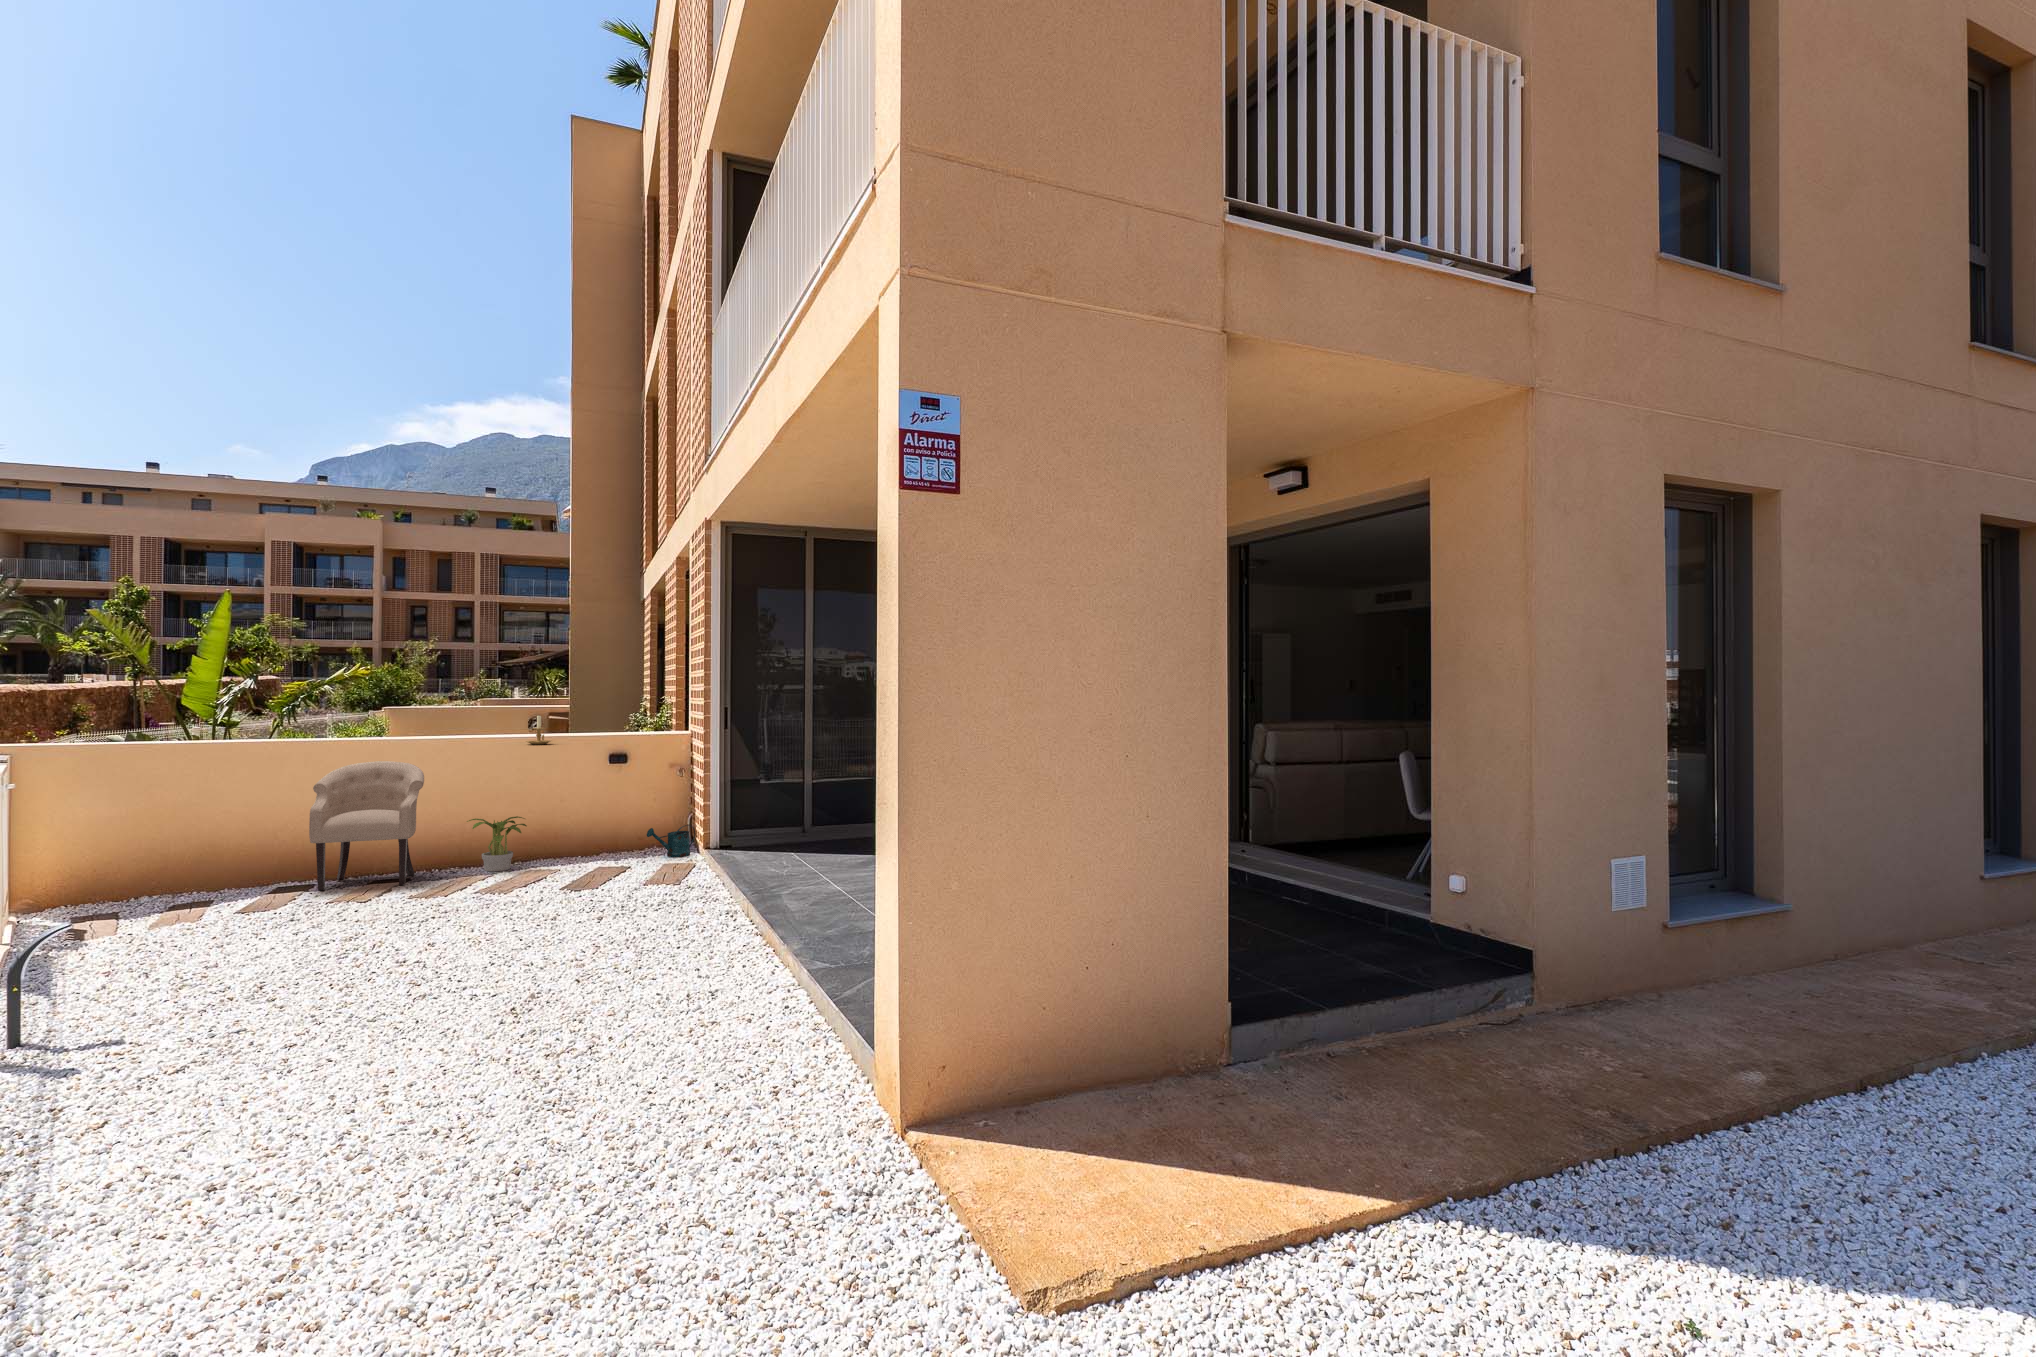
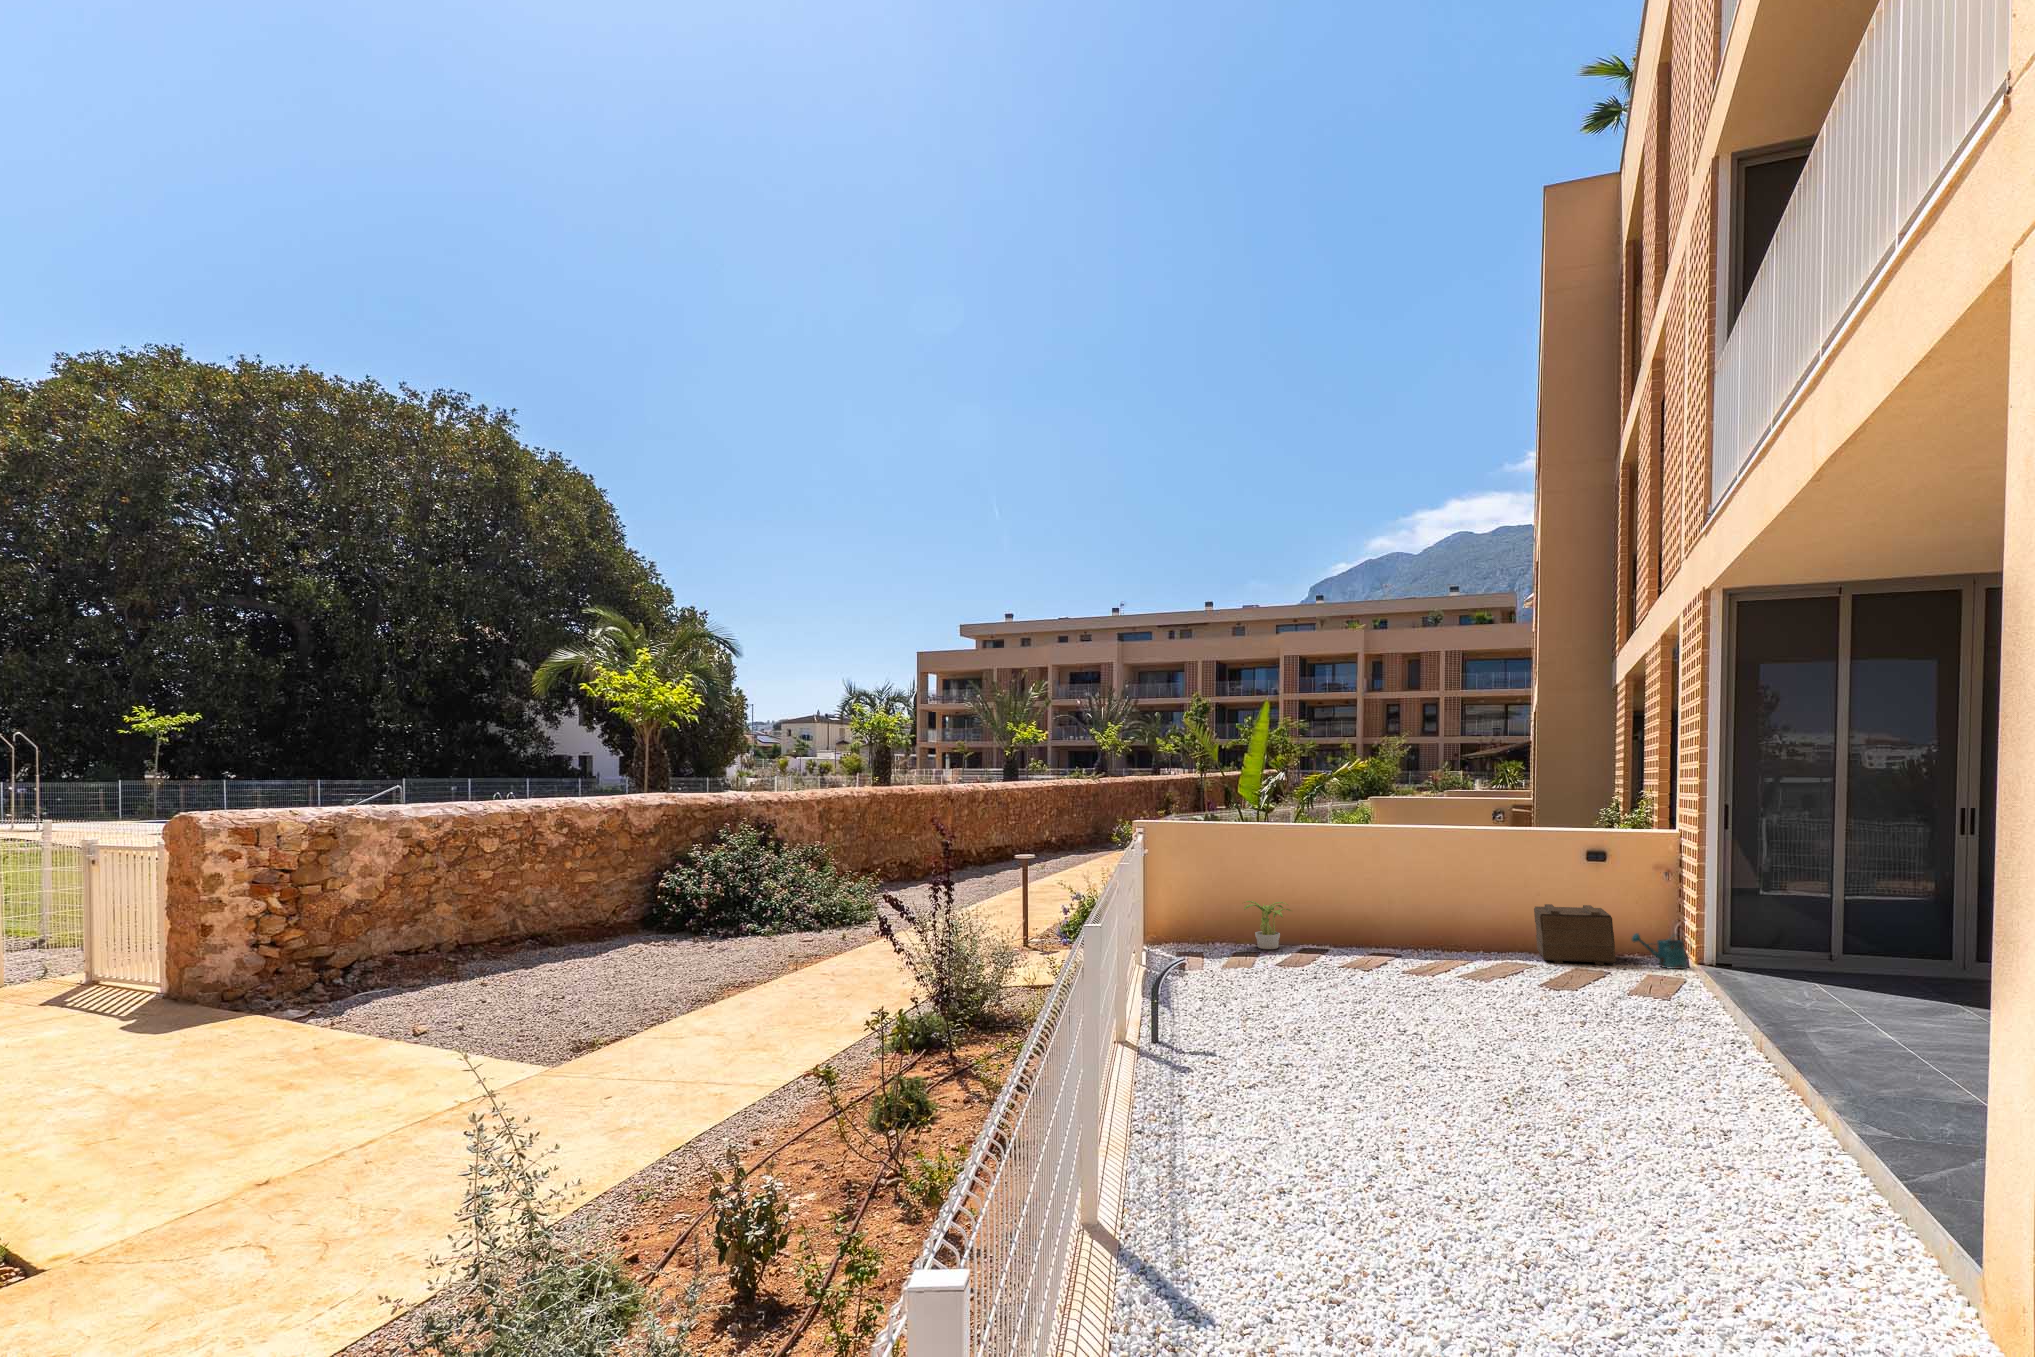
candle holder: present [526,716,551,745] -> none [1495,809,1521,838]
chair: present [309,761,424,891] -> none [1324,849,1408,961]
wooden crate: none [559,806,632,865] -> present [1534,904,1616,965]
potted plant: present [467,816,527,871] -> present [1244,901,1292,949]

